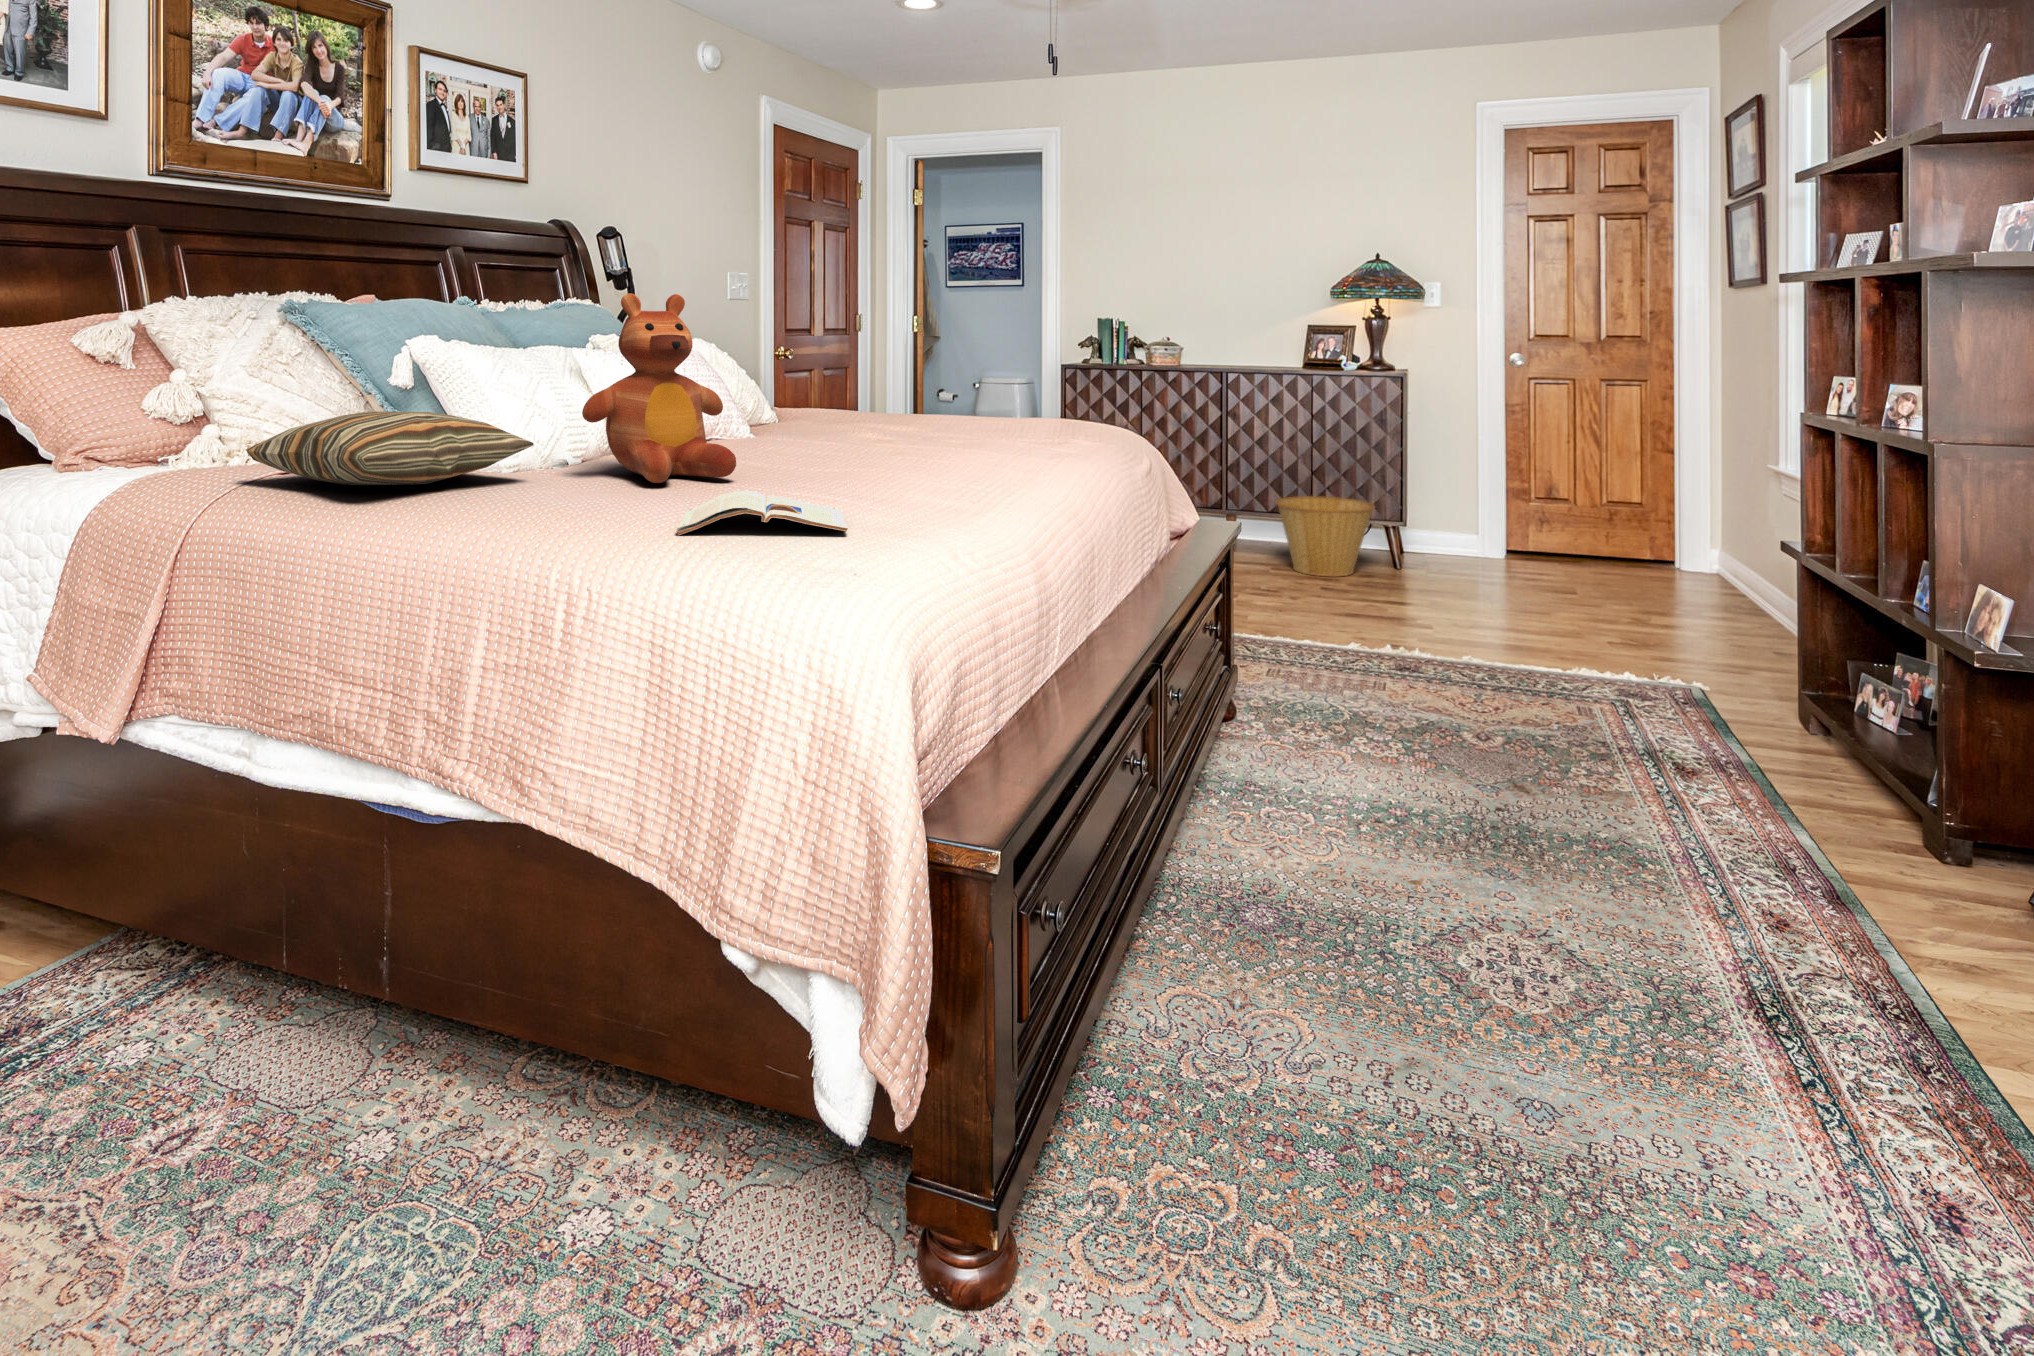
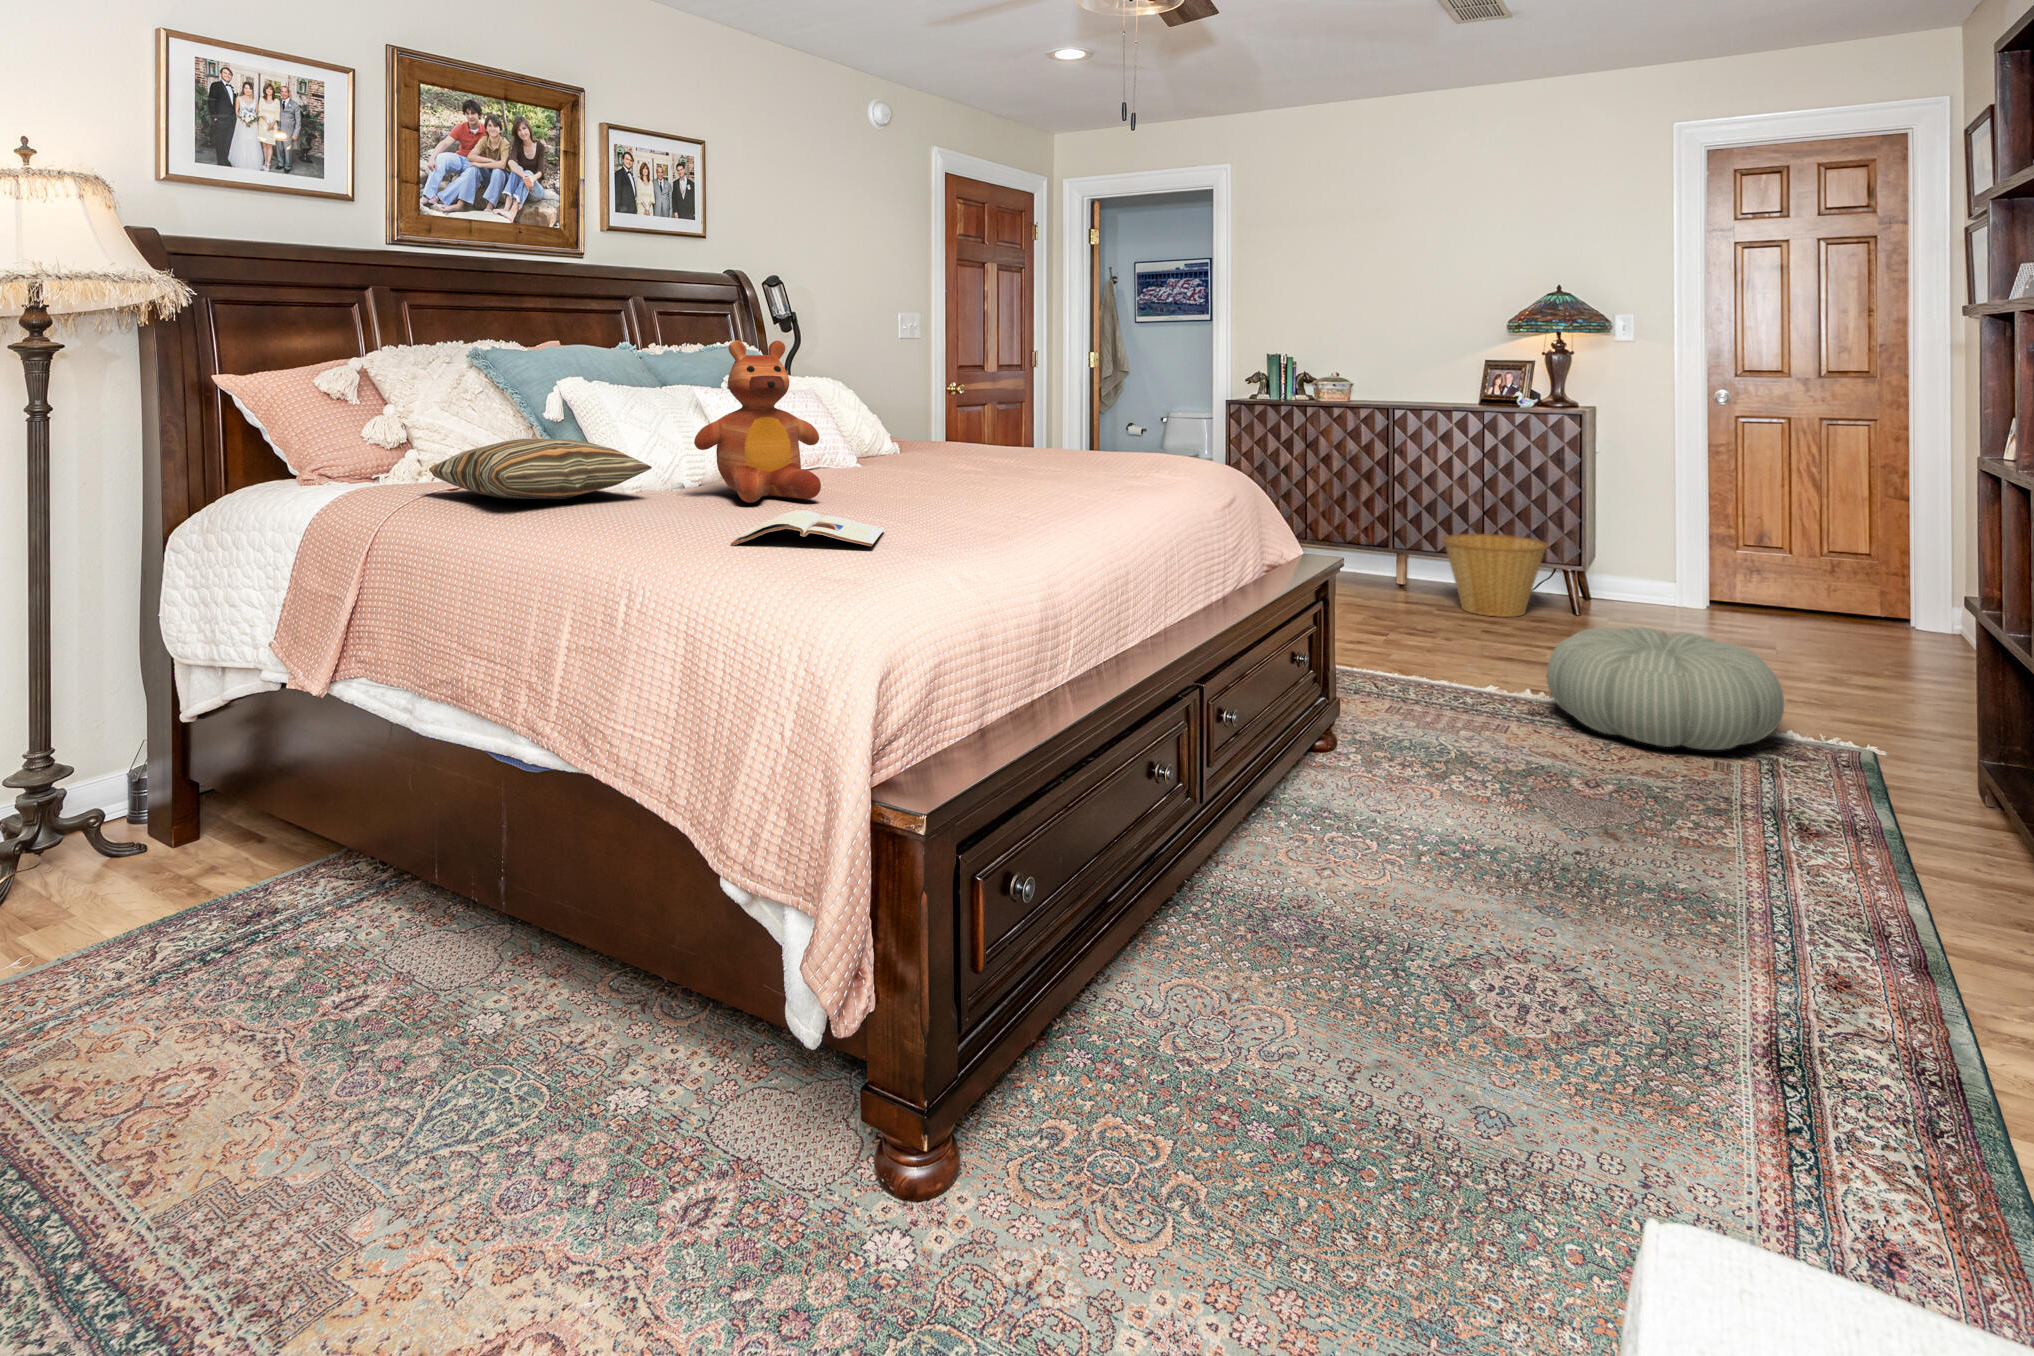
pouf: none [1414,583,1634,699] -> present [1547,627,1784,750]

